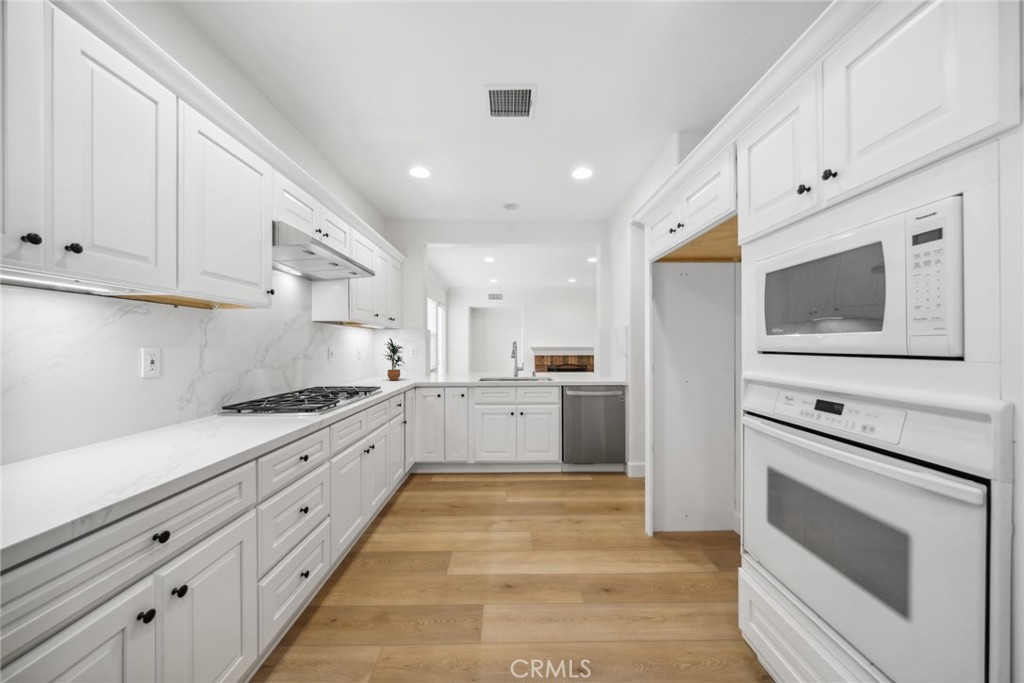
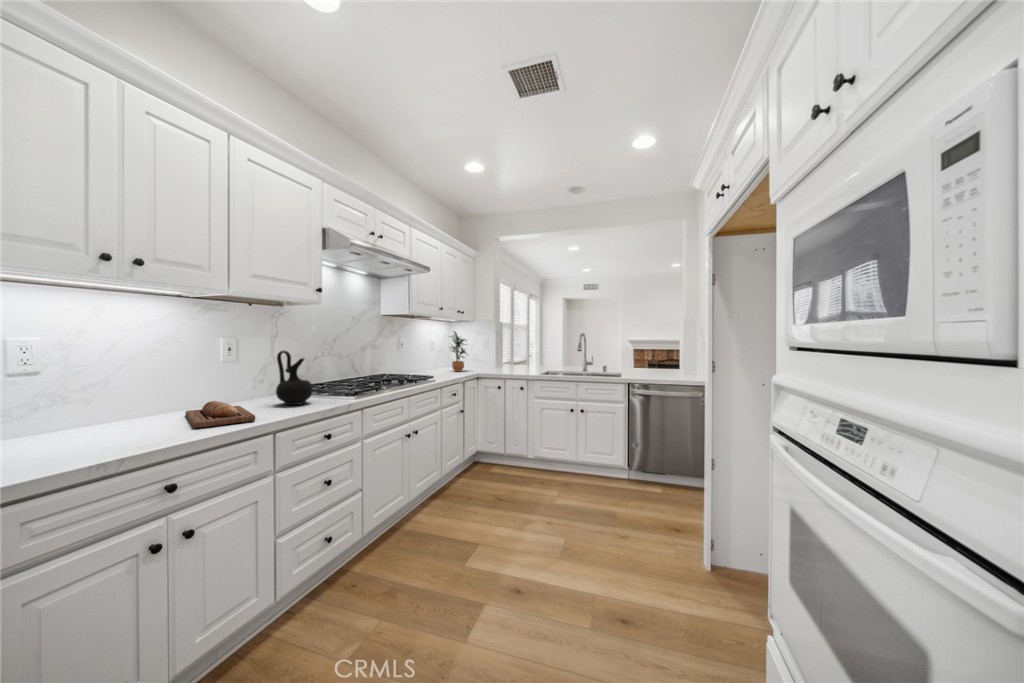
ceramic jug: none [233,363,277,426] -> present [276,351,313,405]
bread loaf: none [122,426,237,461] -> present [185,401,255,428]

